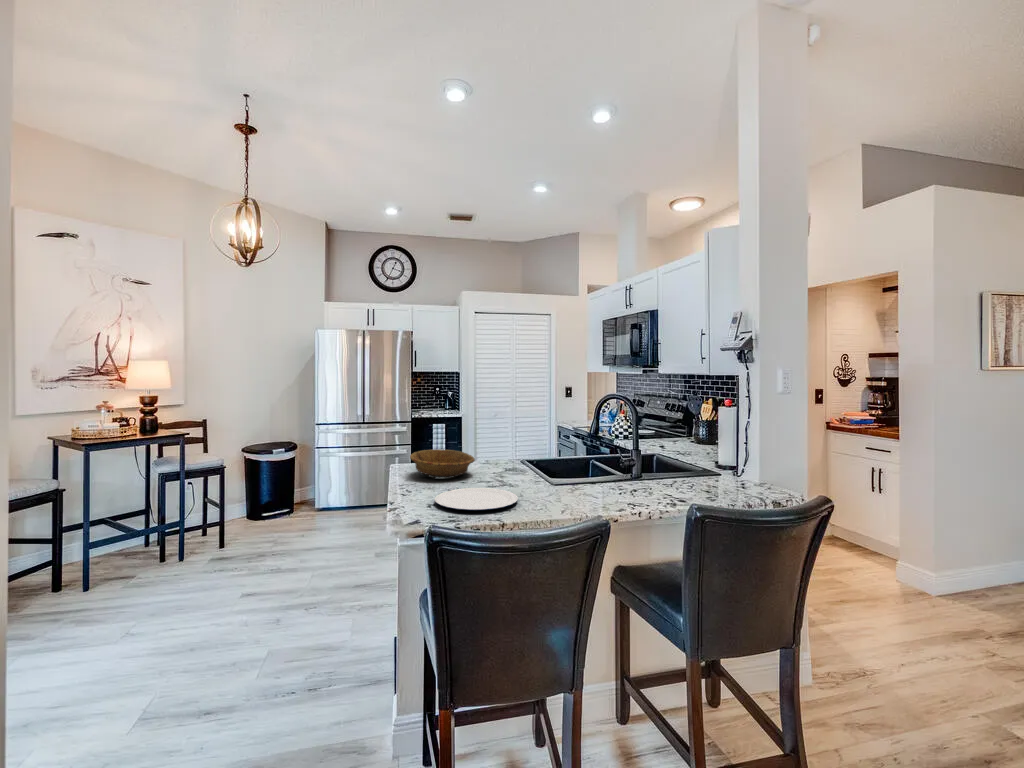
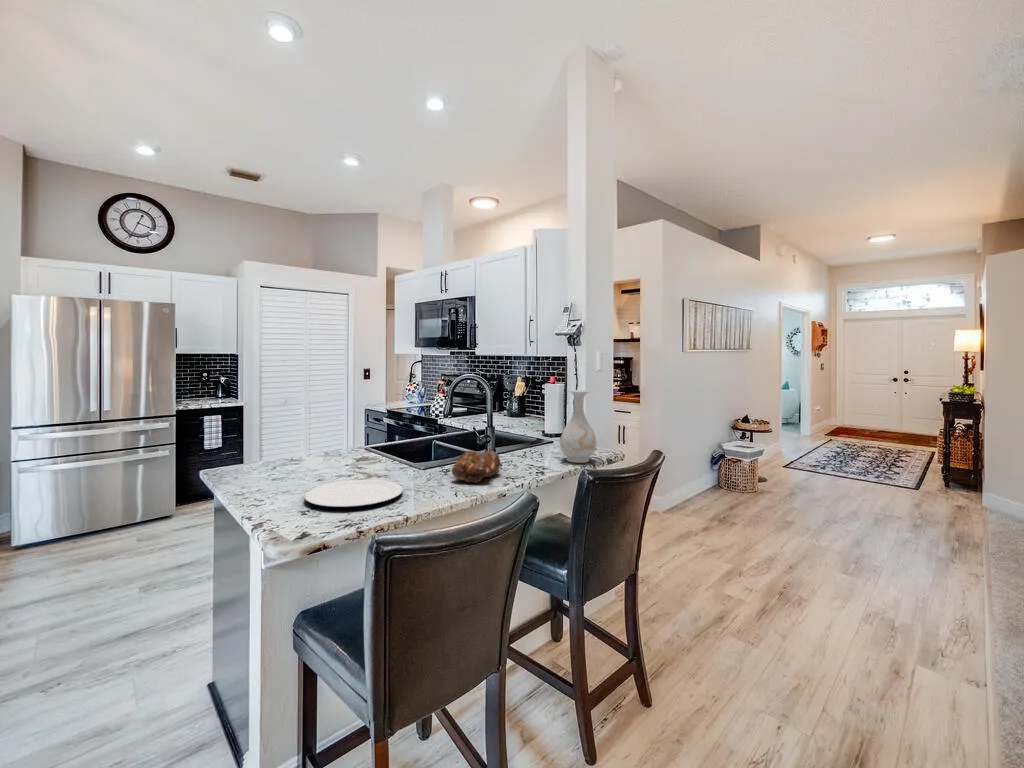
vase: none [708,414,753,498] -> present [560,390,596,463]
decorative bowl: present [410,449,475,478] -> none [242,442,325,476]
bread loaf: none [570,471,629,504] -> present [452,451,501,483]

